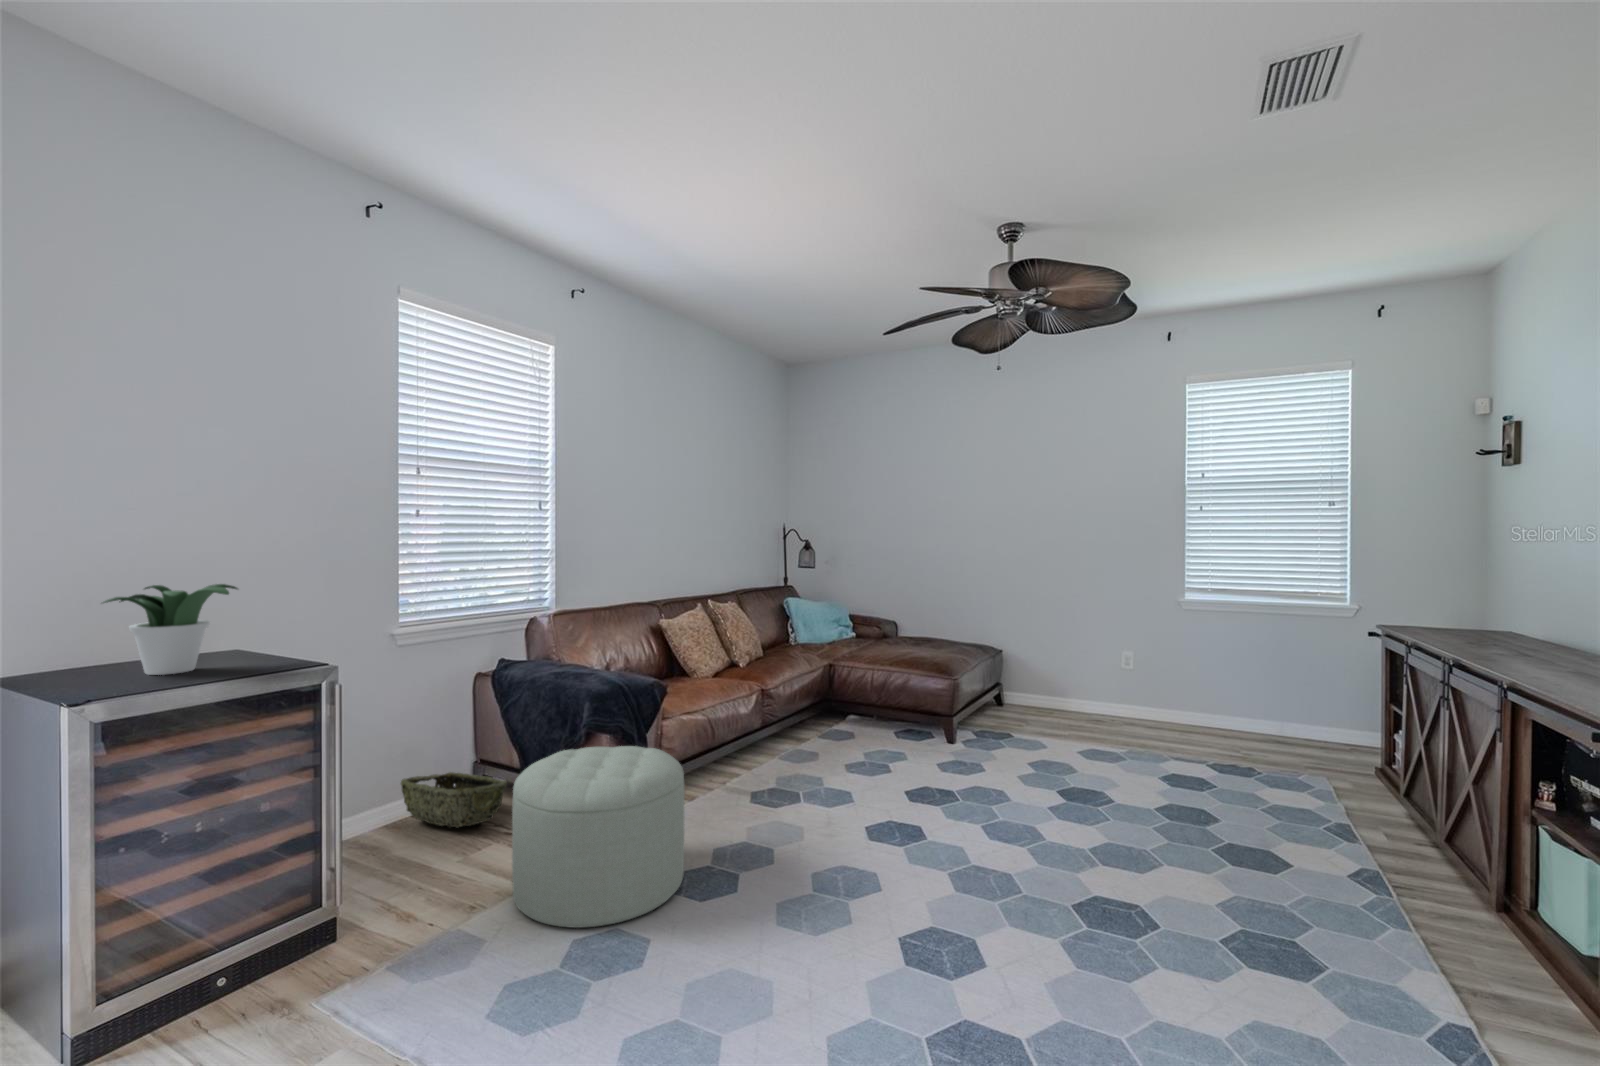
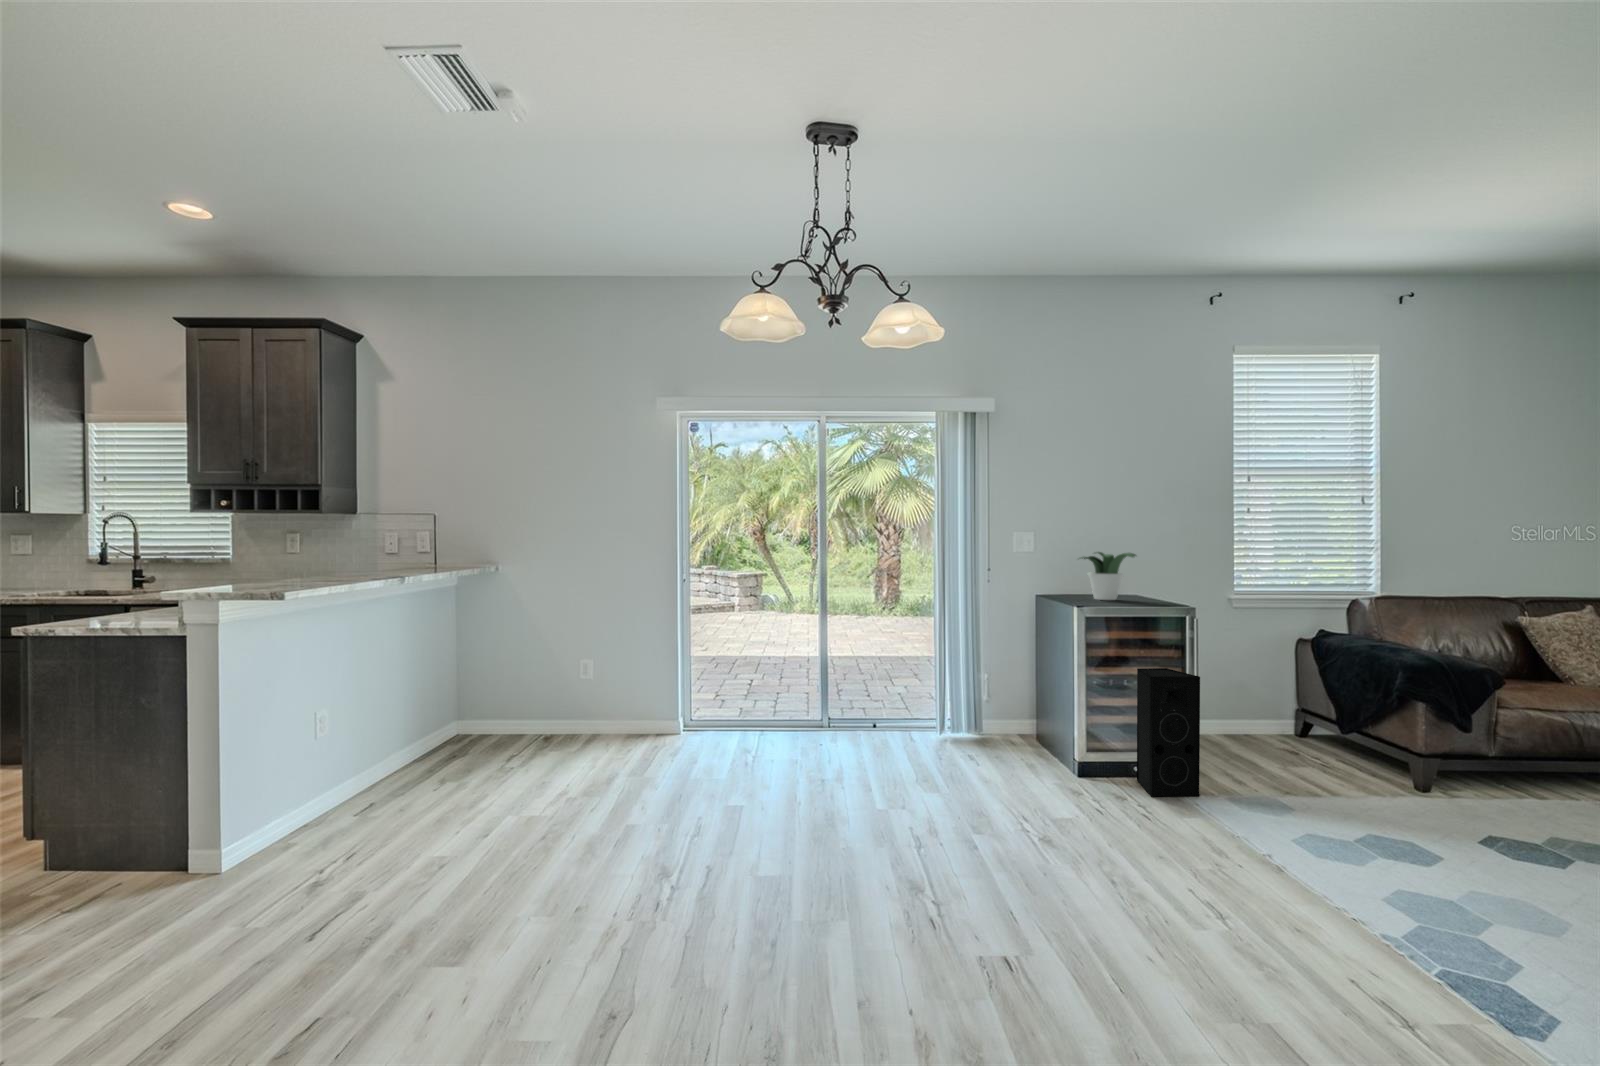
ottoman: present [512,746,684,928] -> none [1321,700,1499,843]
woven basket: present [401,772,507,827] -> none [1236,707,1324,754]
speaker: none [229,777,348,1029] -> present [1137,668,1200,797]

